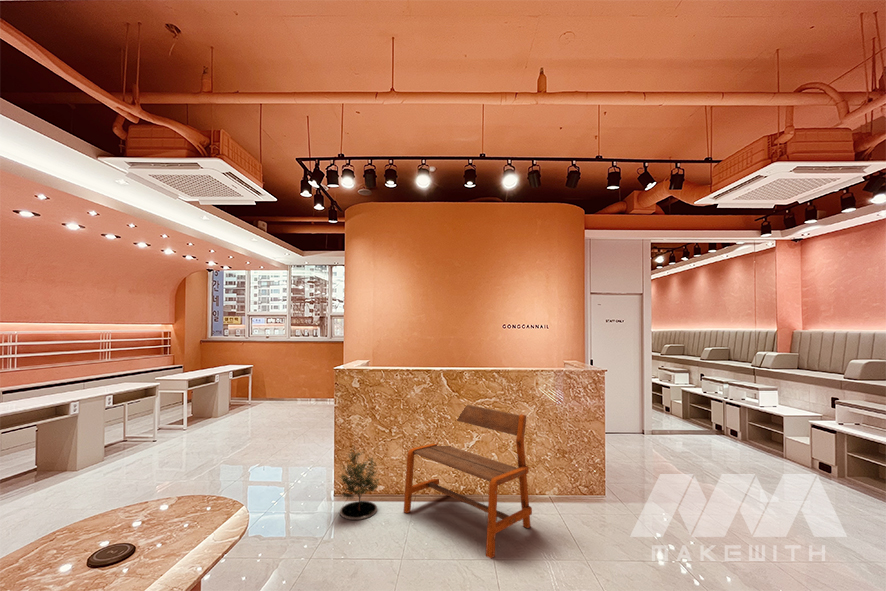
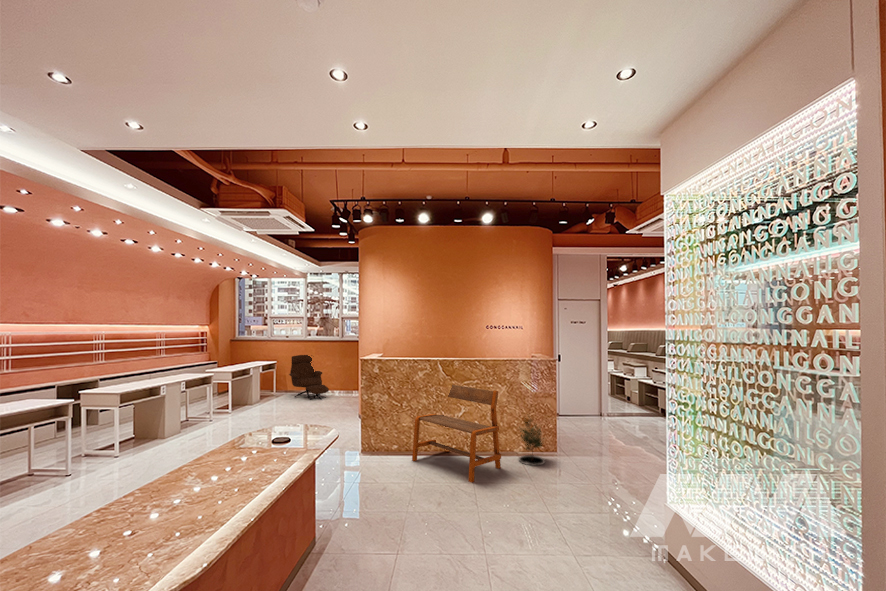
lounge chair: none [266,358,311,412] -> present [289,355,329,400]
potted tree: present [340,449,379,520] -> present [519,420,545,466]

